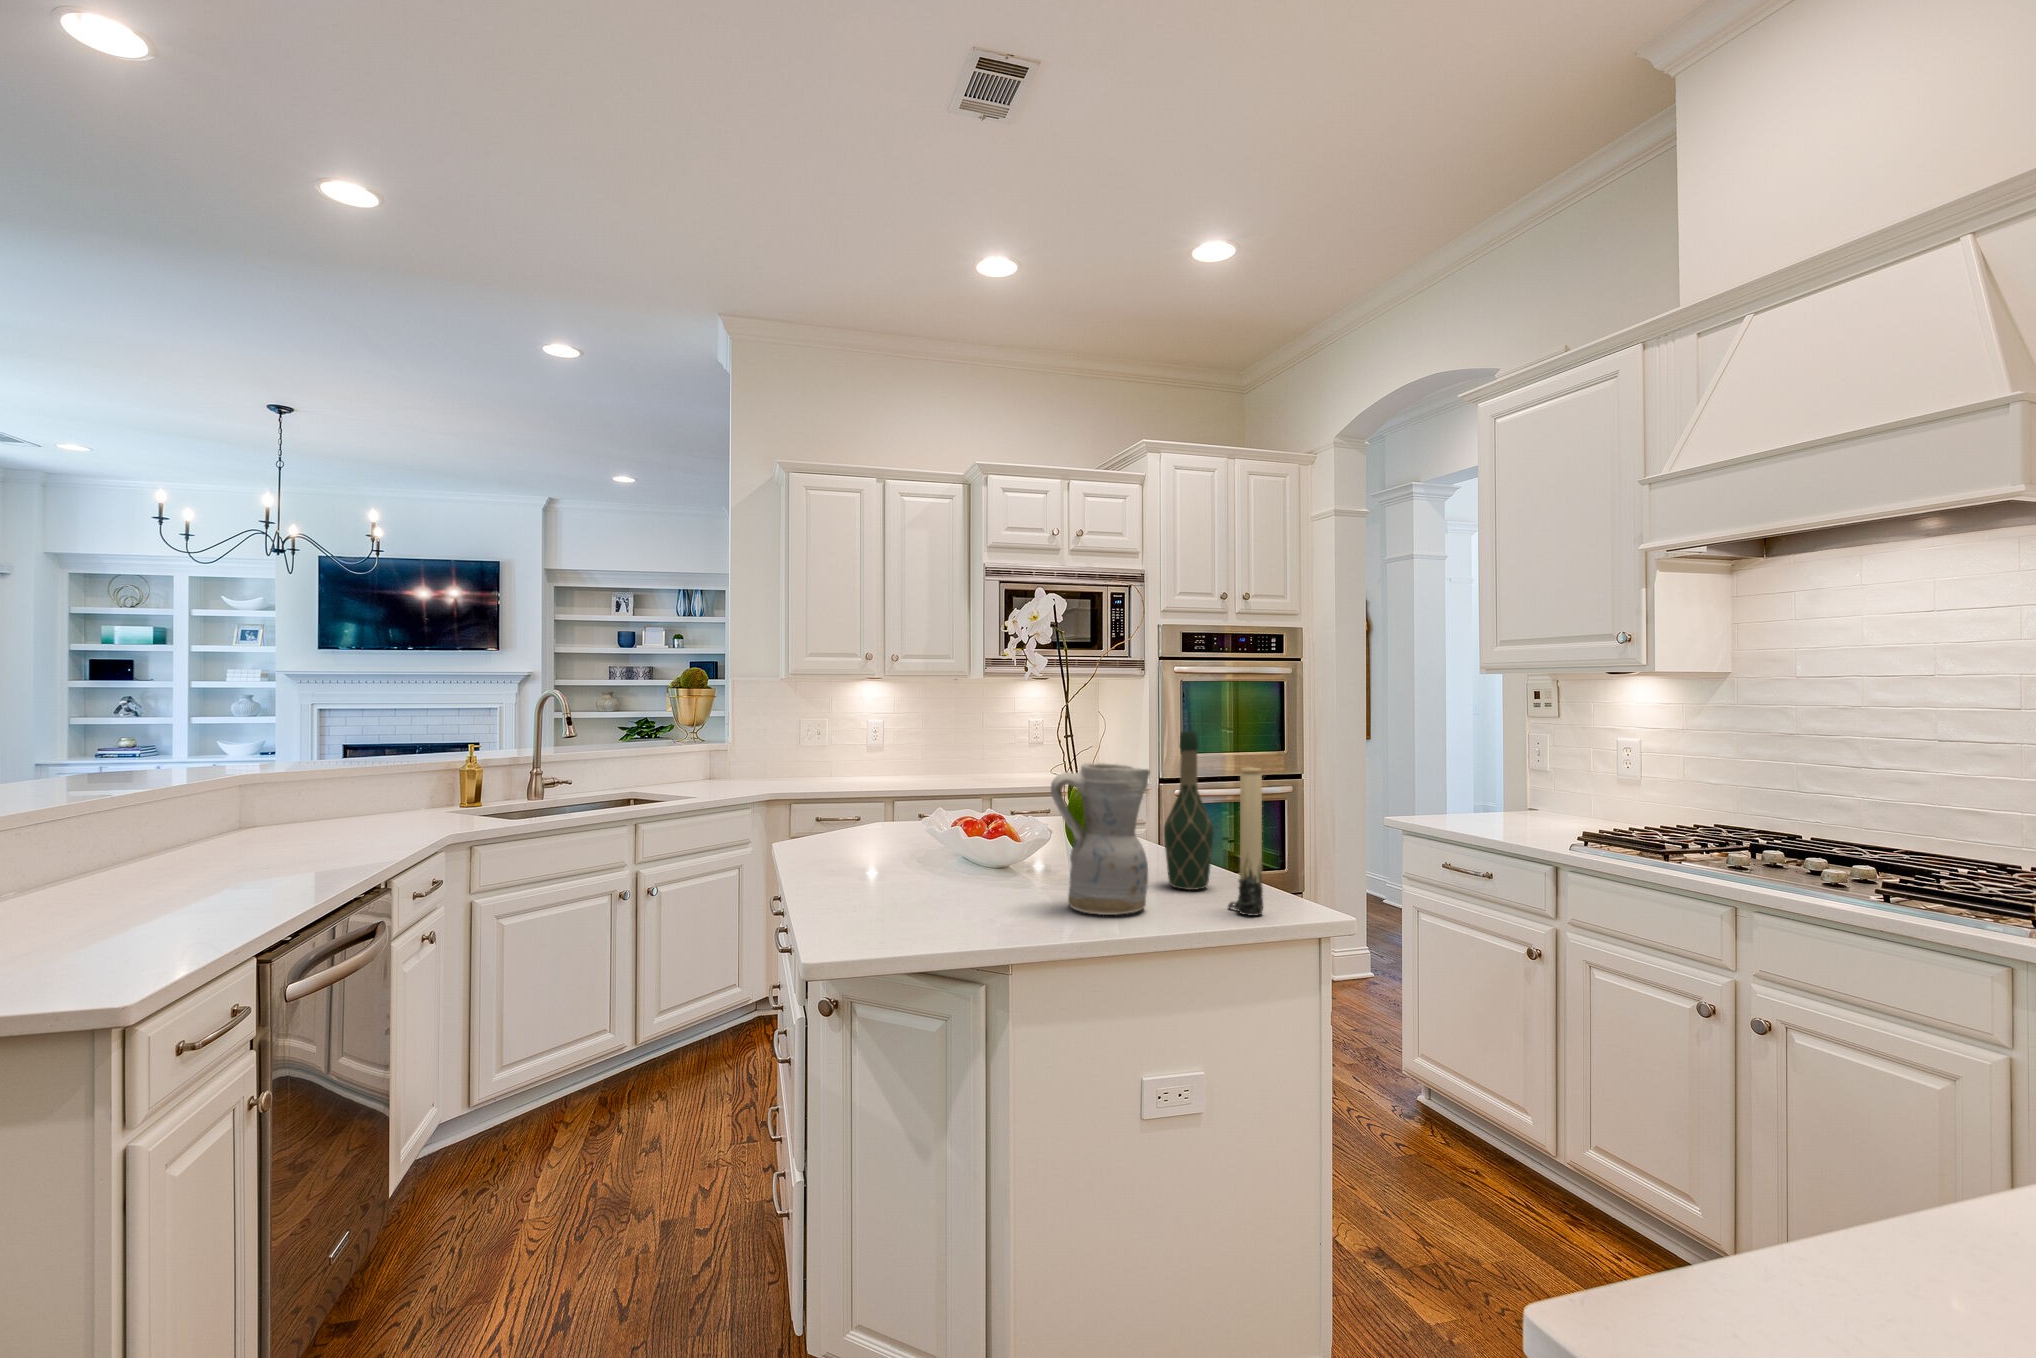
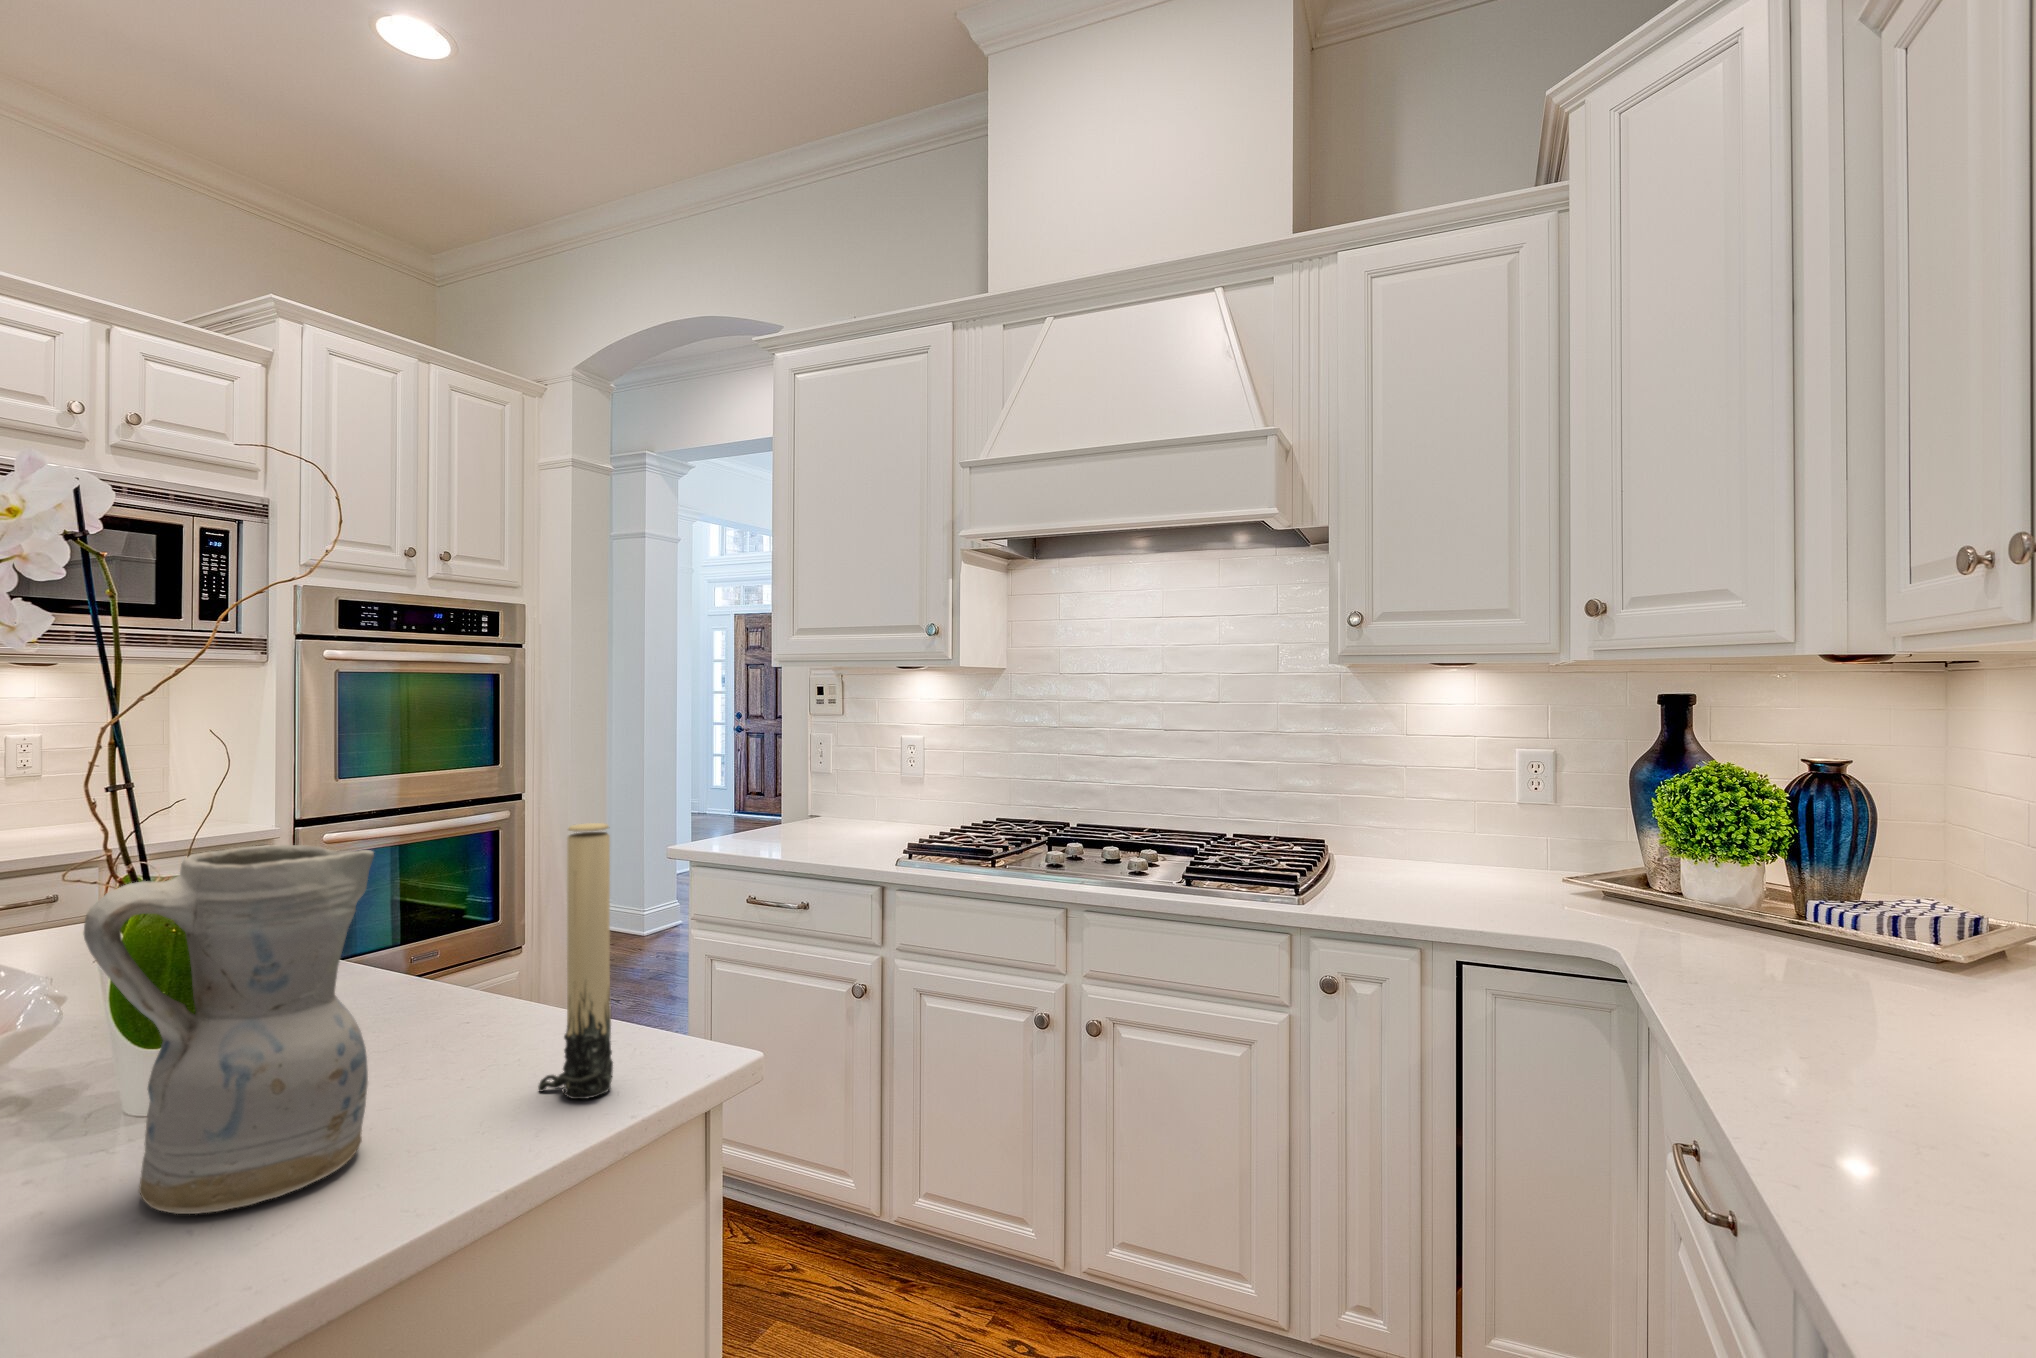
wine bottle: present [1164,731,1214,890] -> none [382,759,490,1063]

